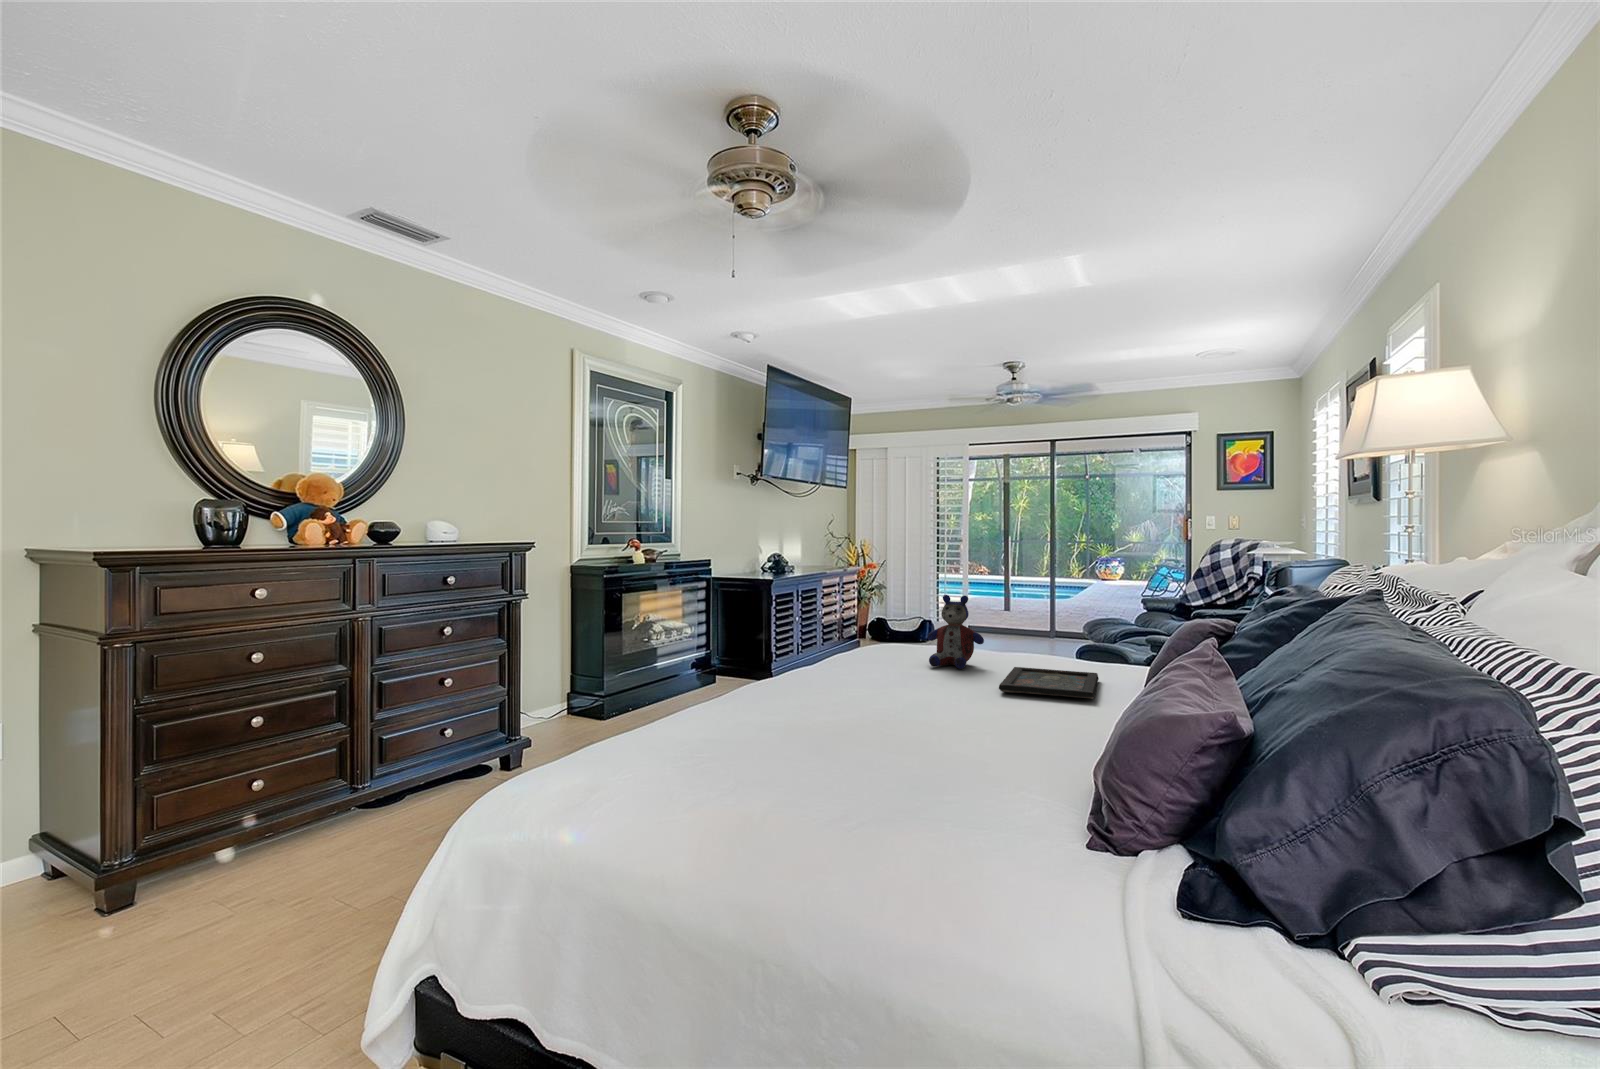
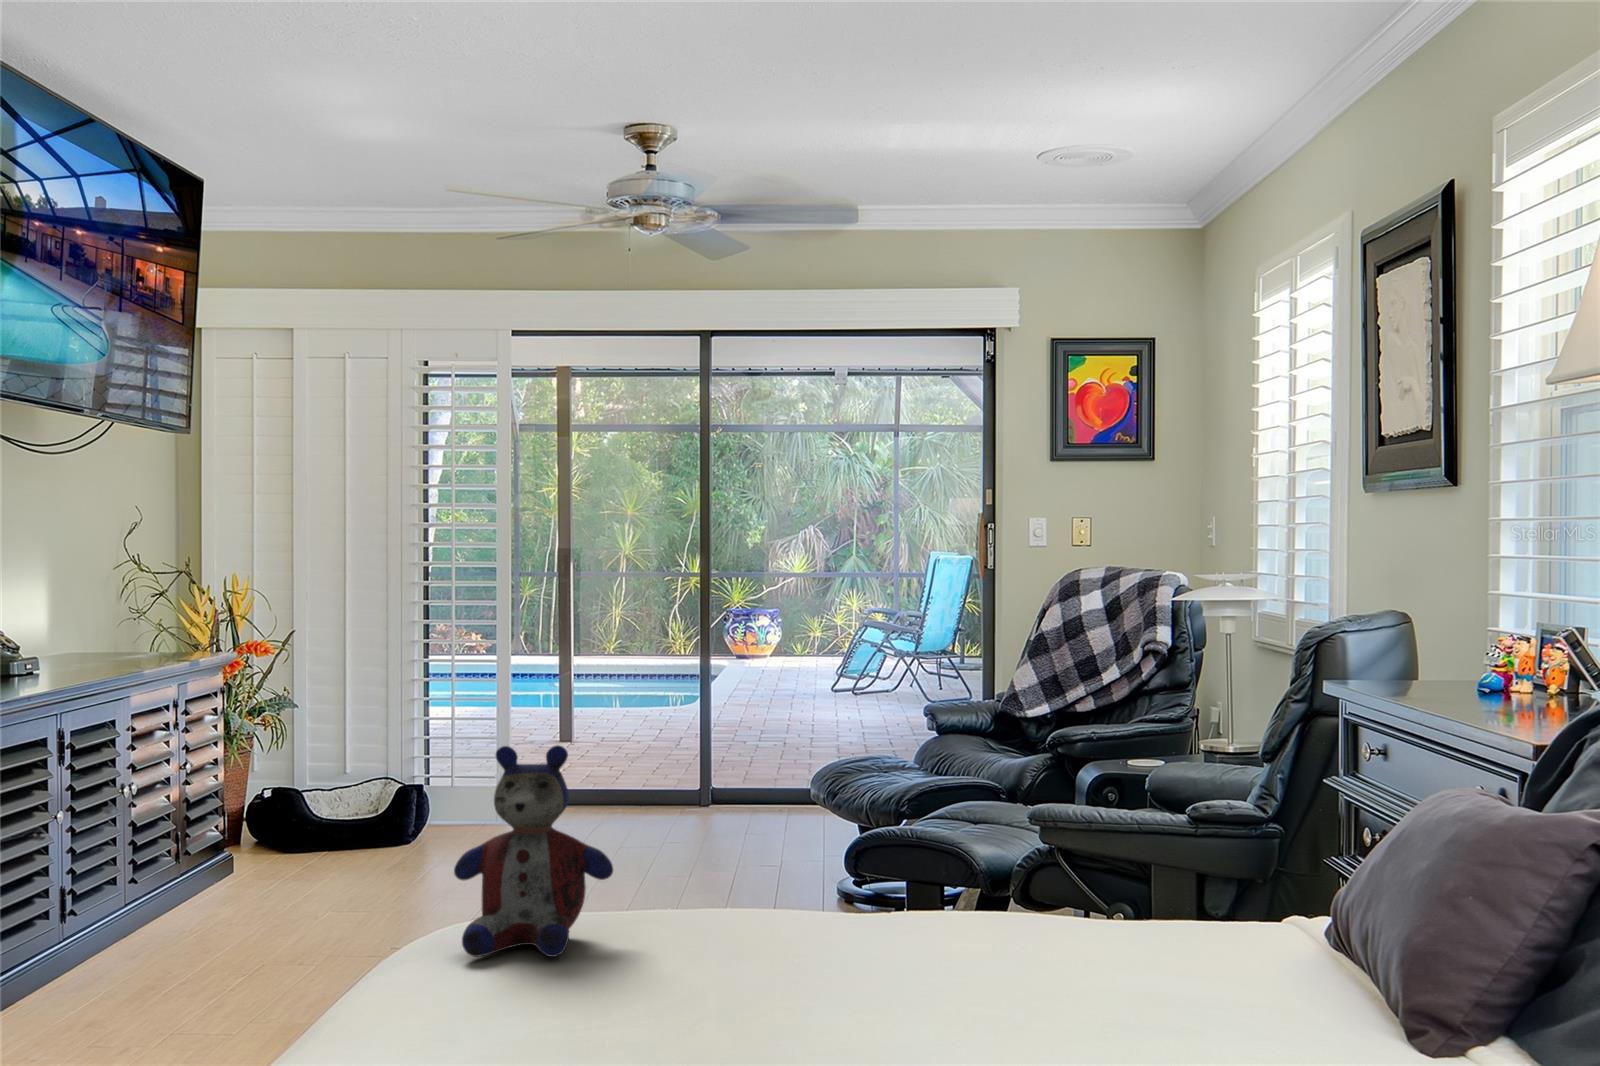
tray: present [999,667,1099,699] -> none [678,935,933,1027]

